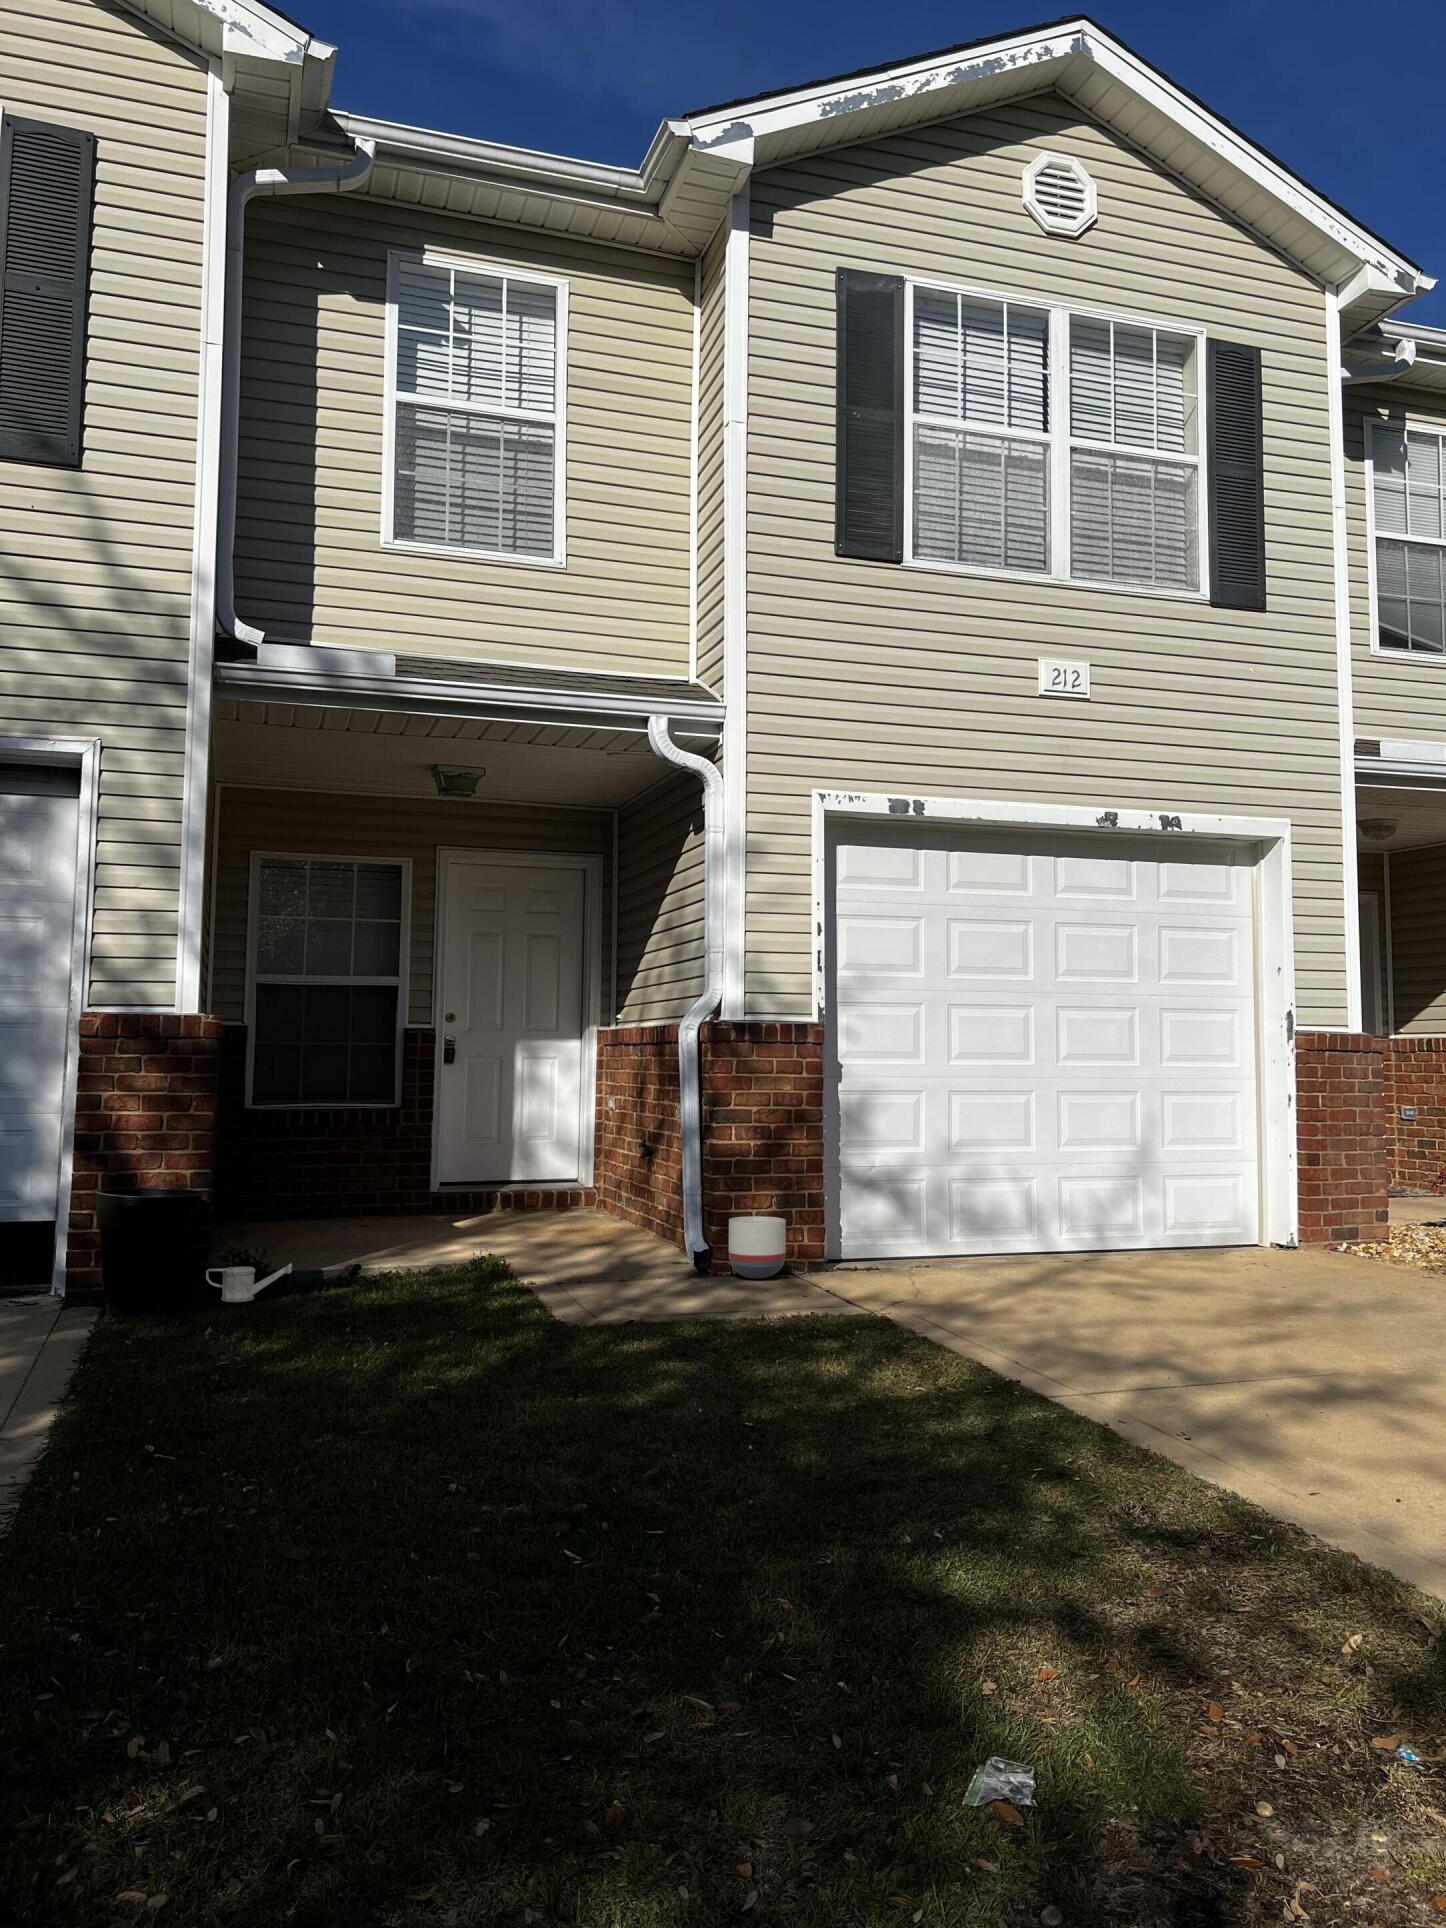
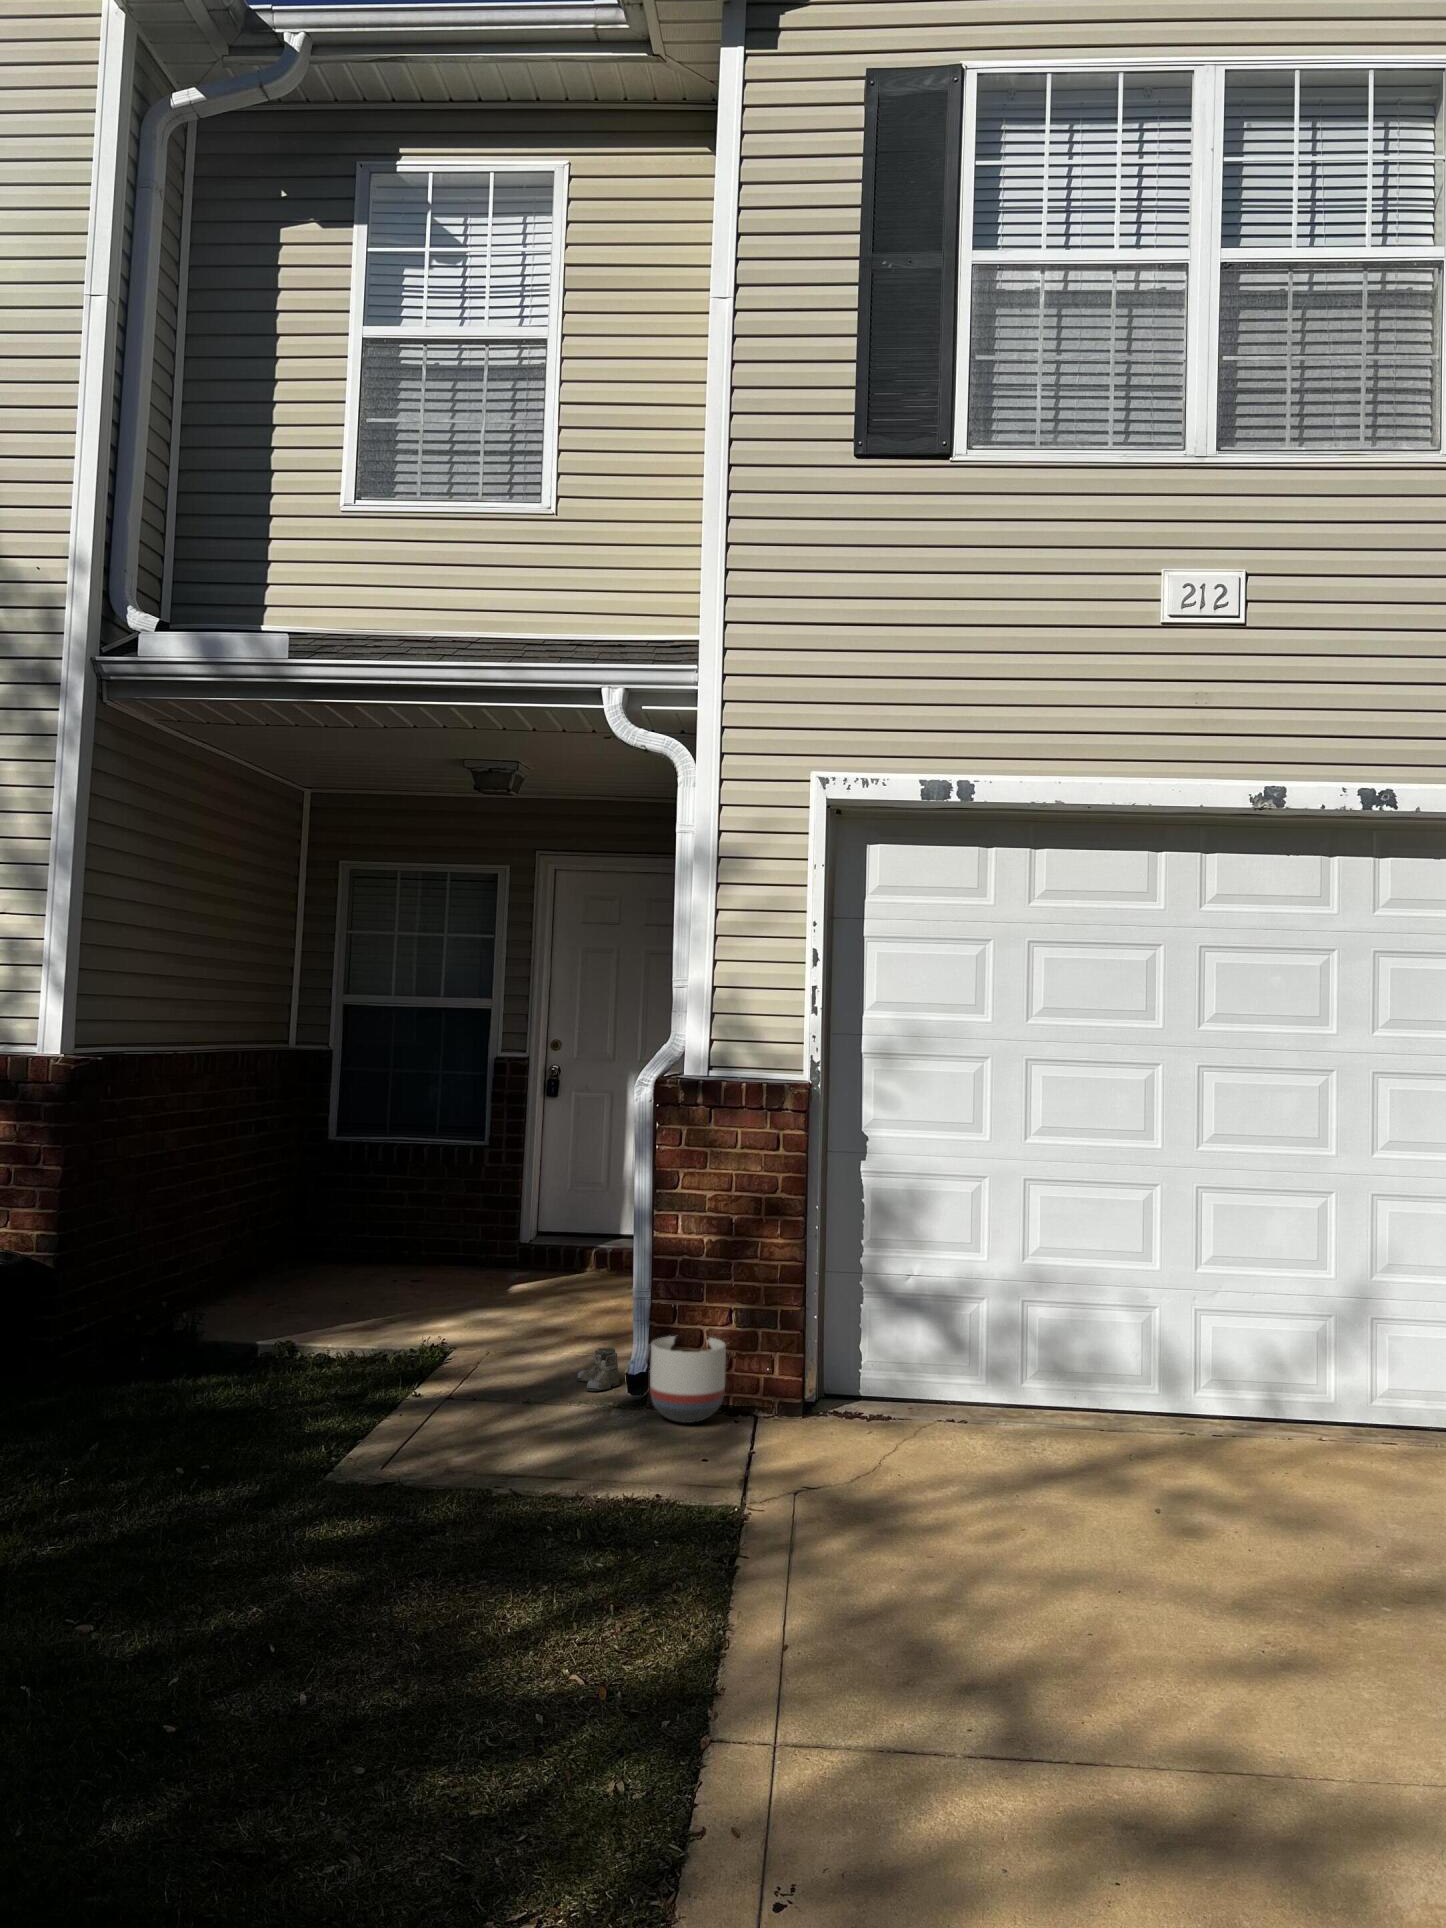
boots: none [635,1238,679,1269] -> present [577,1348,620,1391]
watering can: present [206,1263,292,1302] -> none [32,1351,116,1394]

